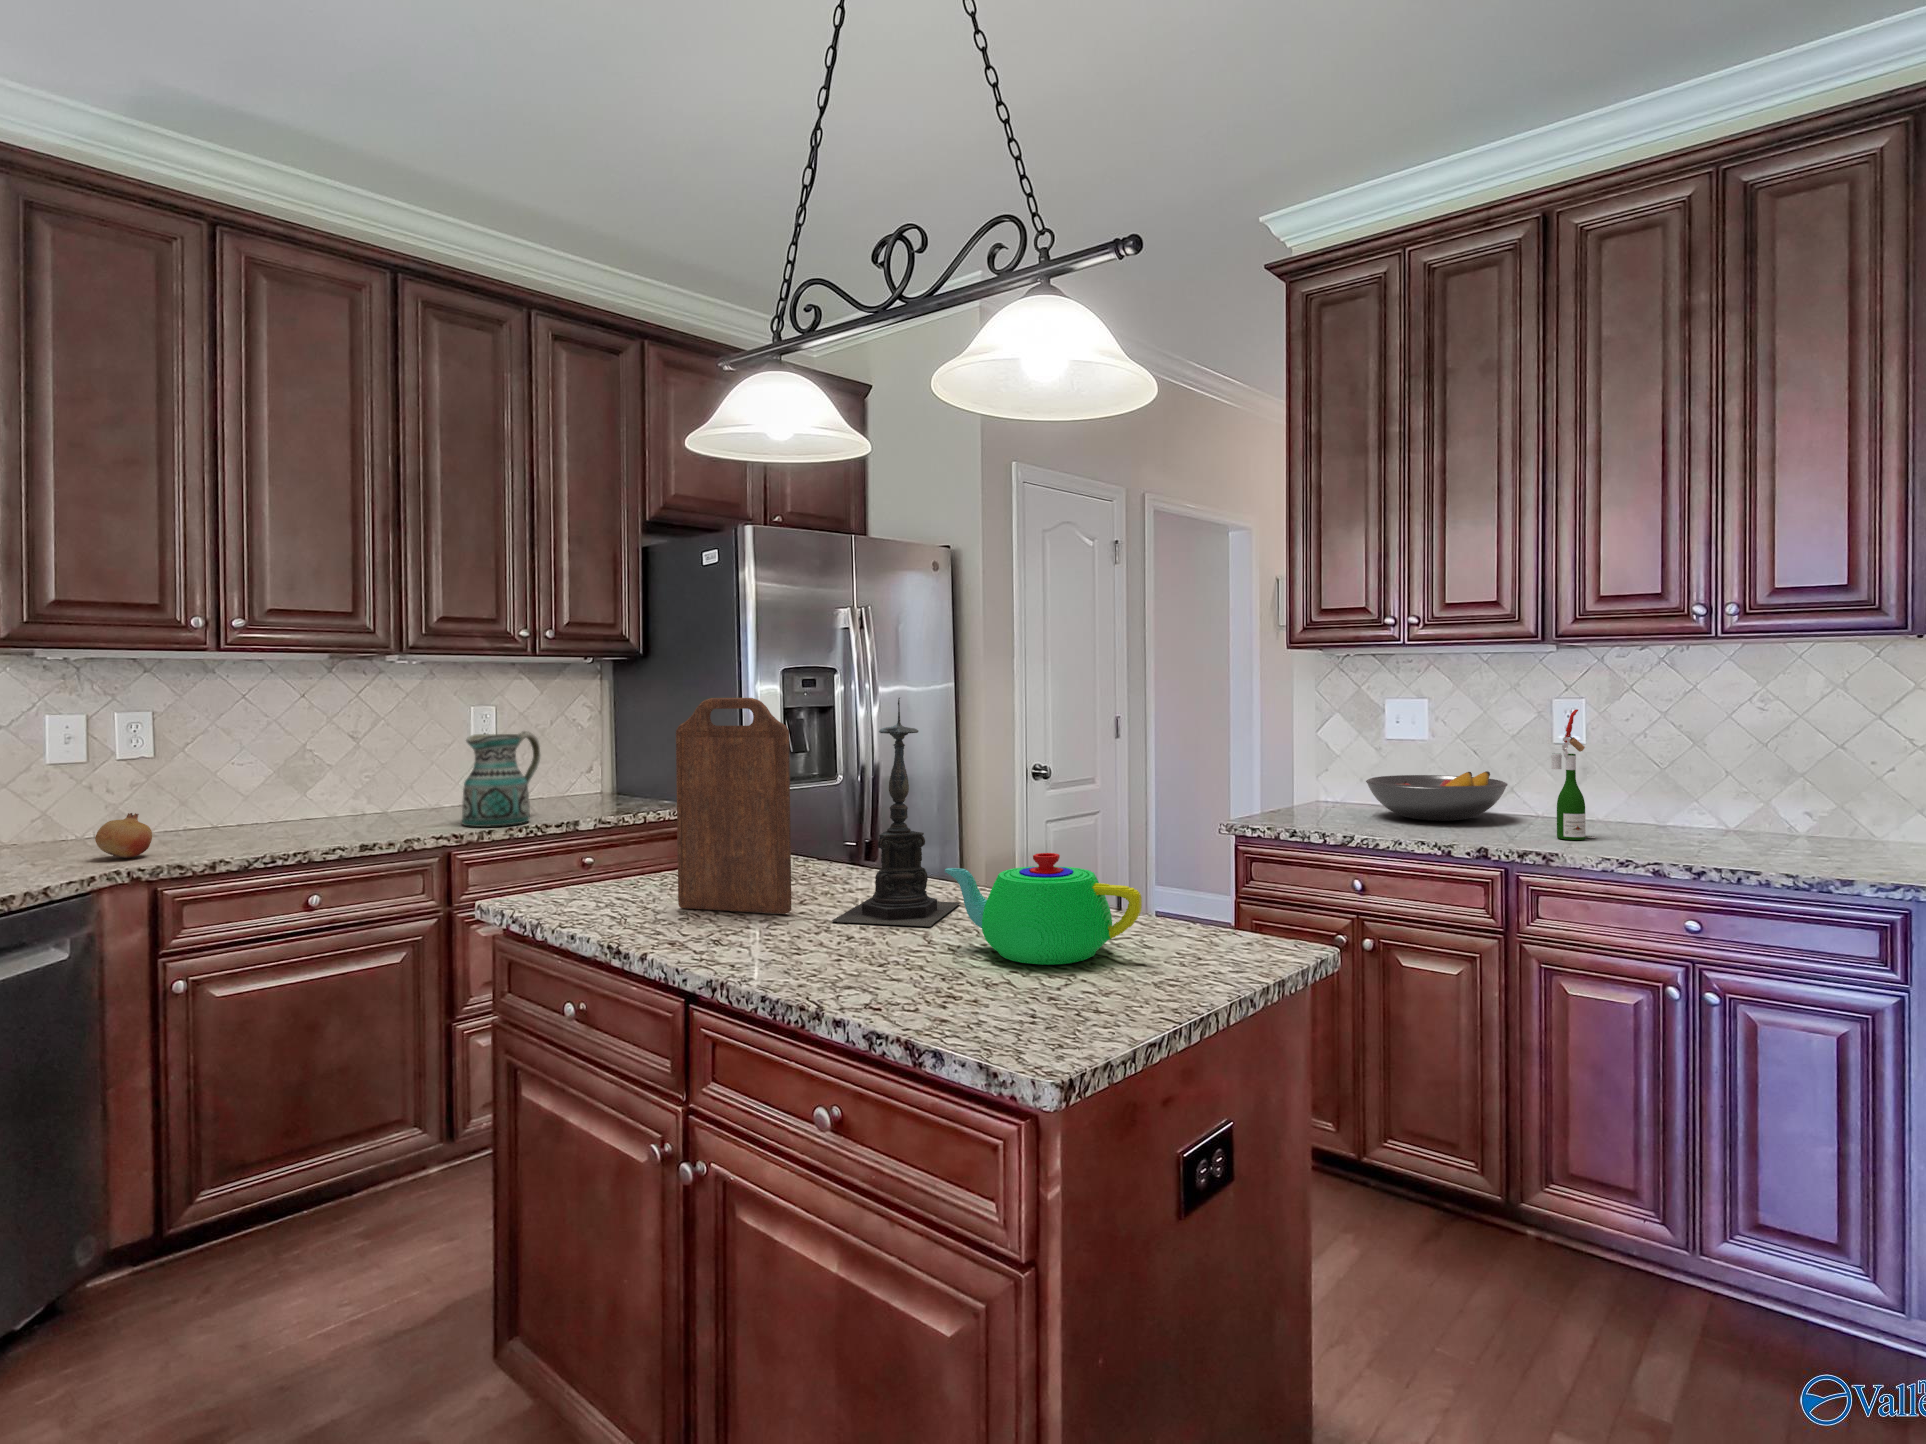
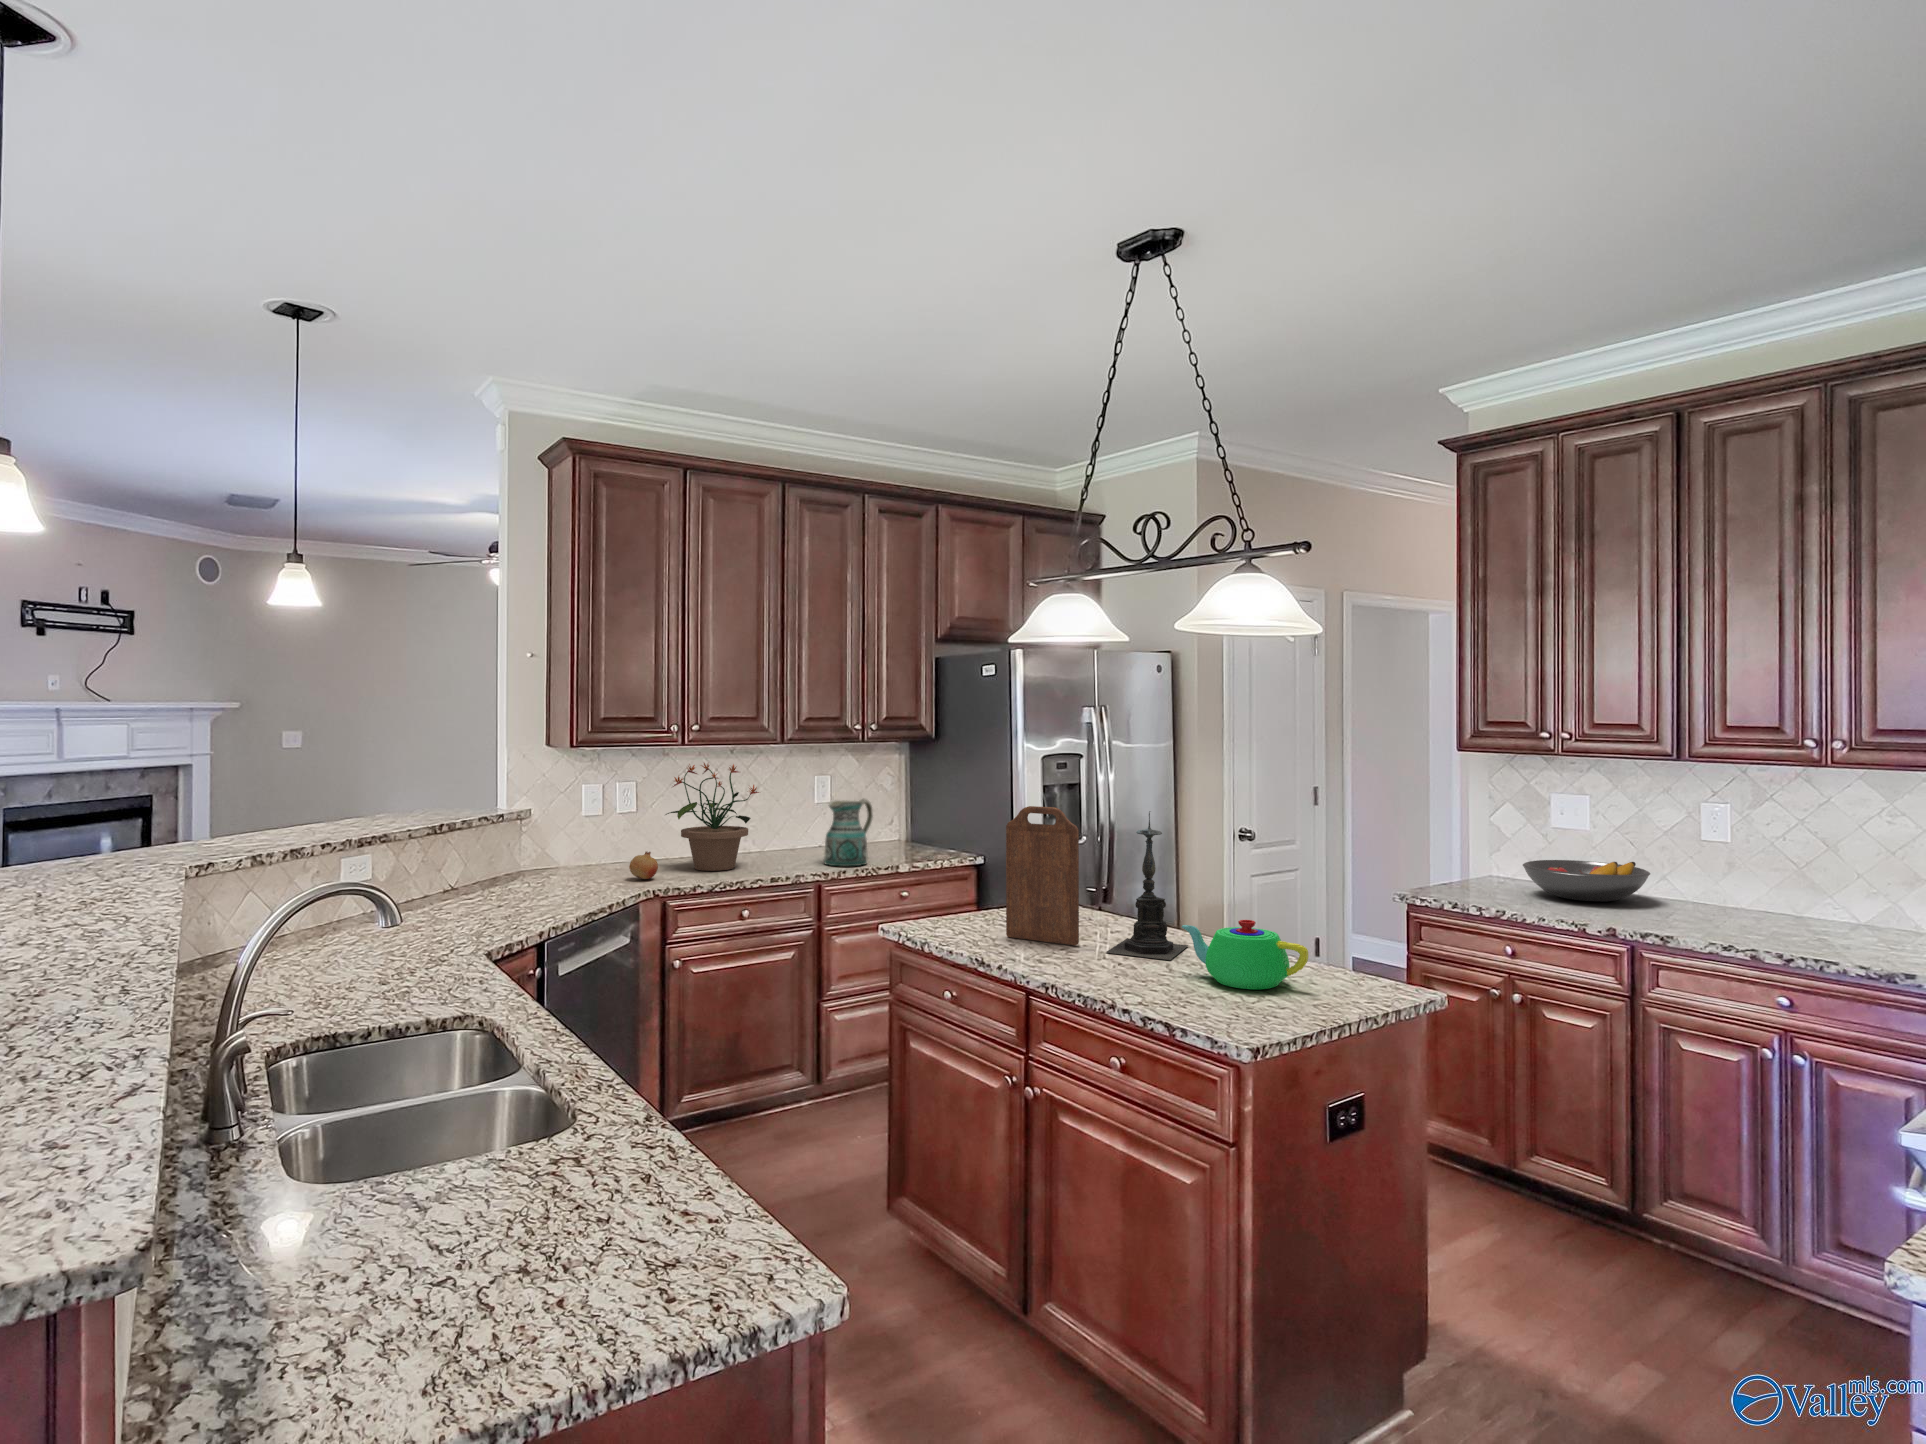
potted plant: none [183,678,350,841] -> present [666,763,759,871]
wine bottle: present [1551,709,1595,840] -> none [1678,819,1719,926]

